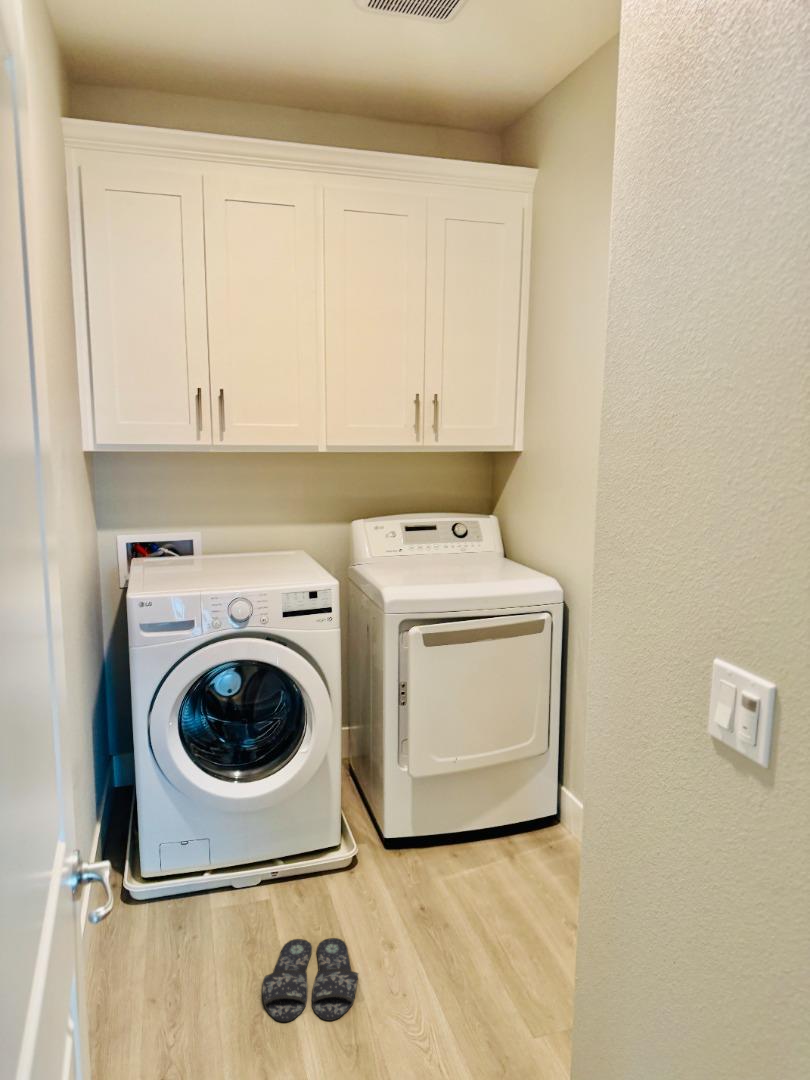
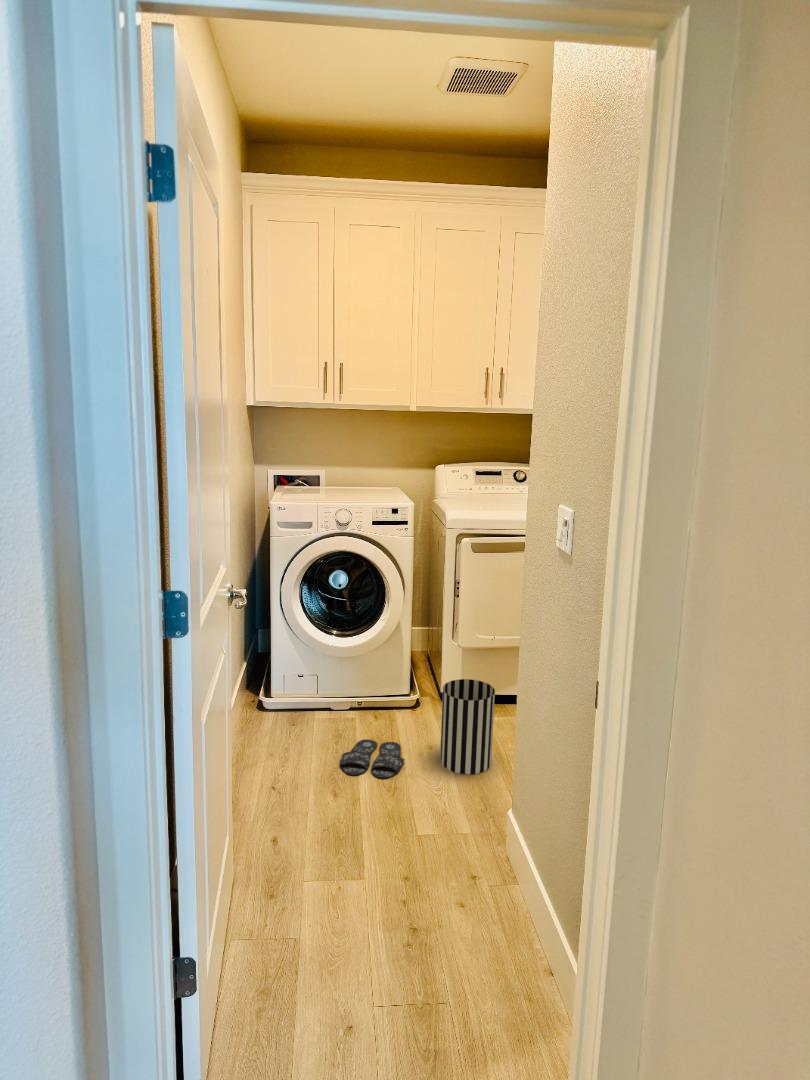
wastebasket: none [408,837,485,987] -> present [440,679,495,774]

